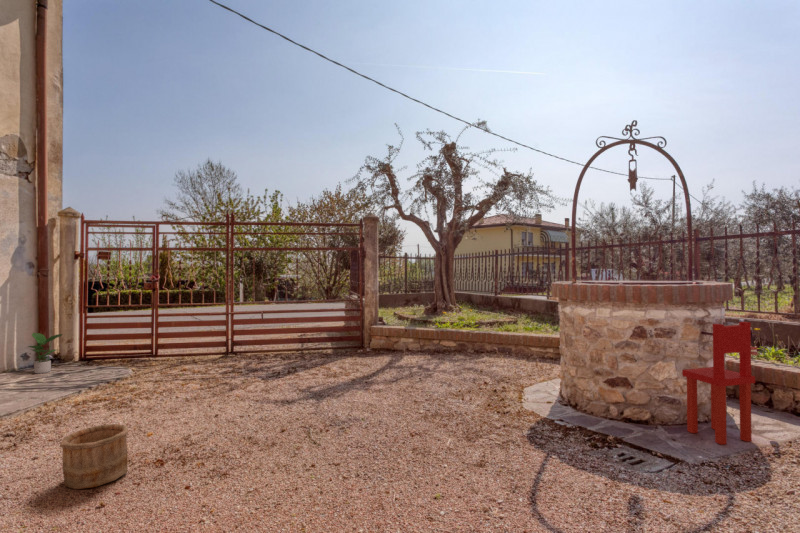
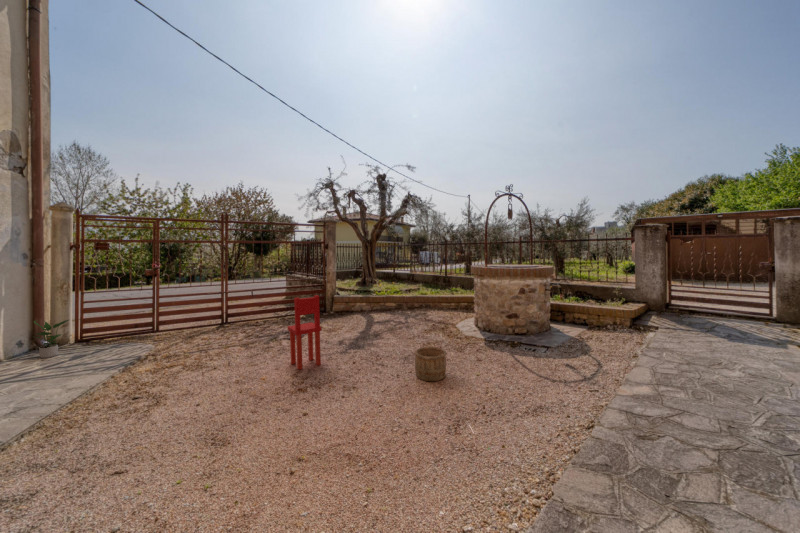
chair: present [682,322,755,445] -> present [287,295,322,370]
wooden bucket: present [60,424,128,489] -> present [414,347,446,381]

